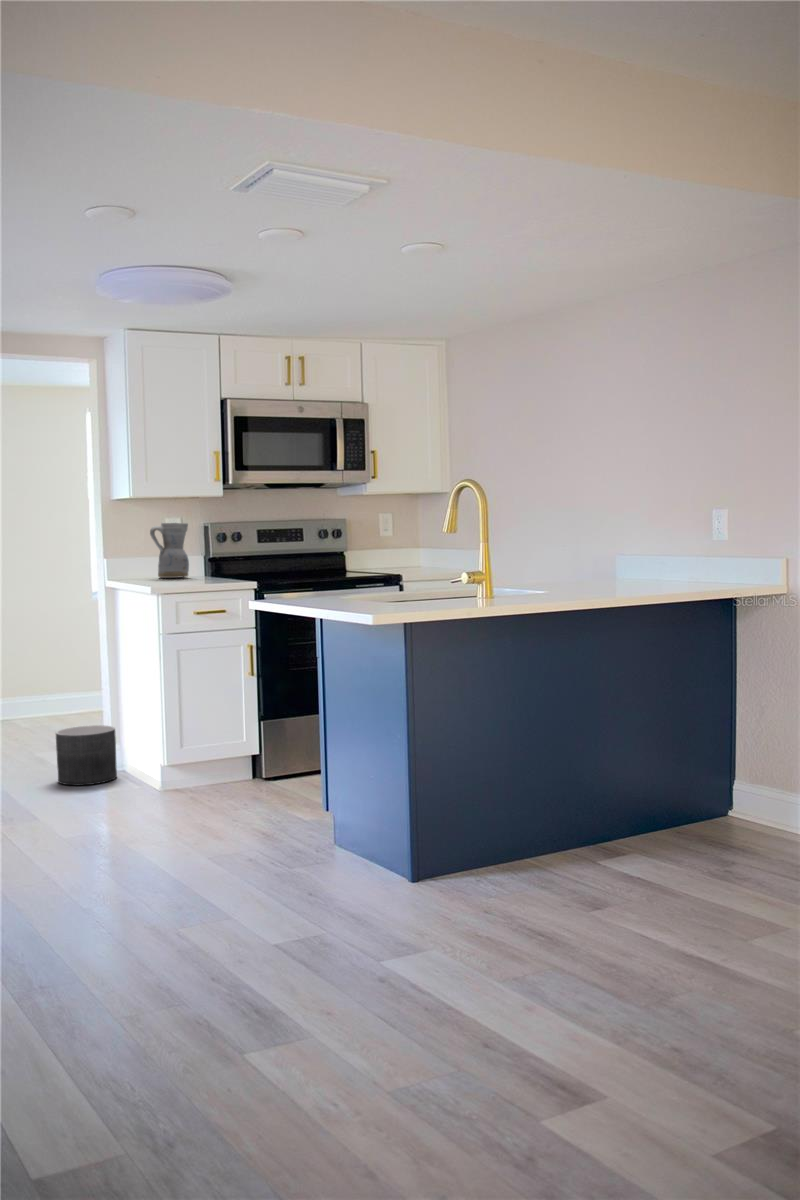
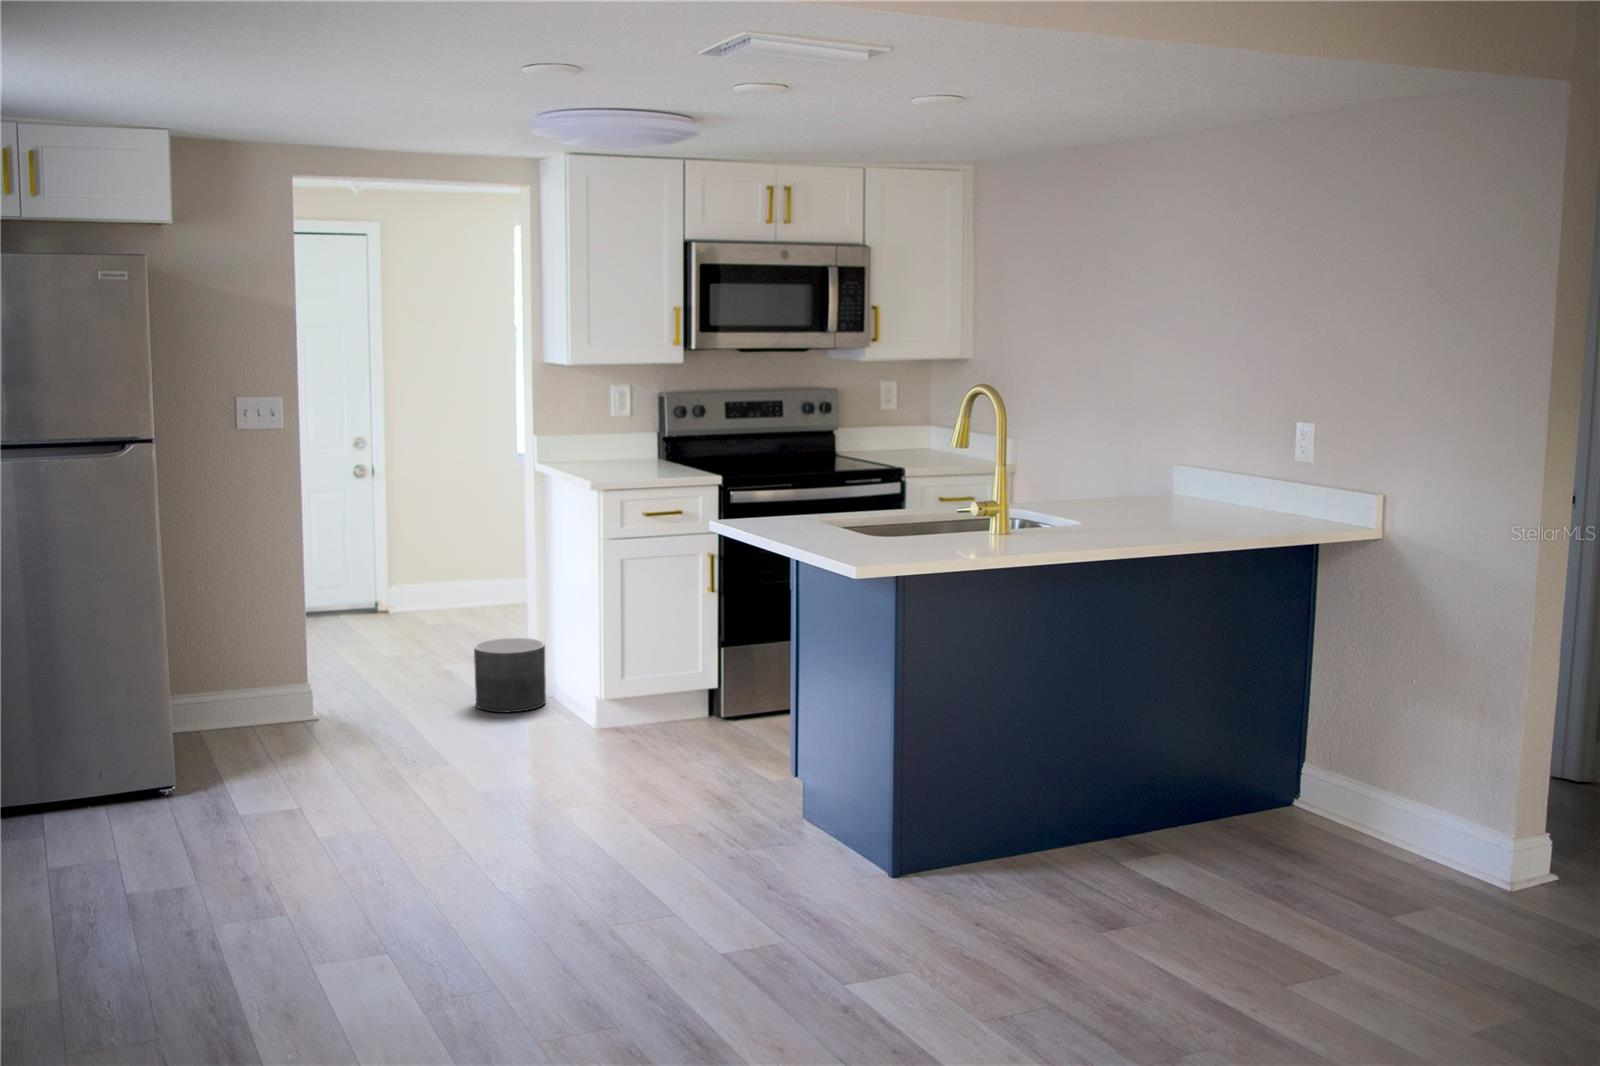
ceramic pitcher: present [150,523,189,578] -> none [593,393,640,463]

